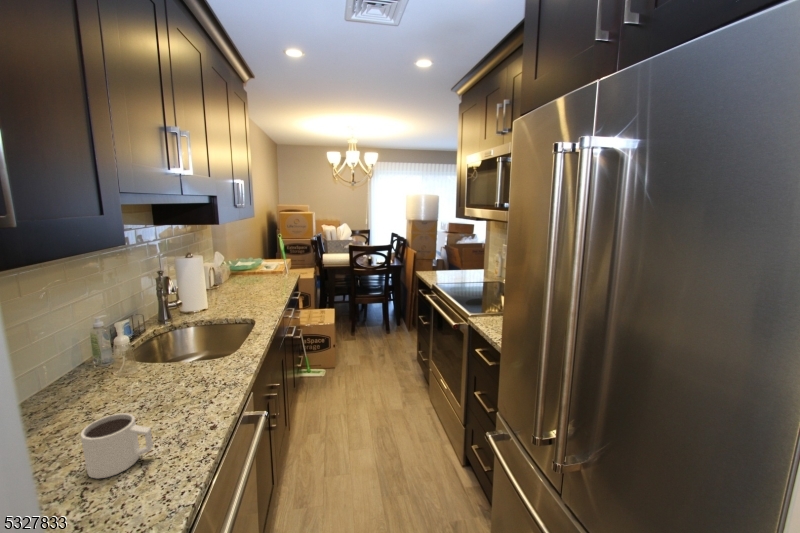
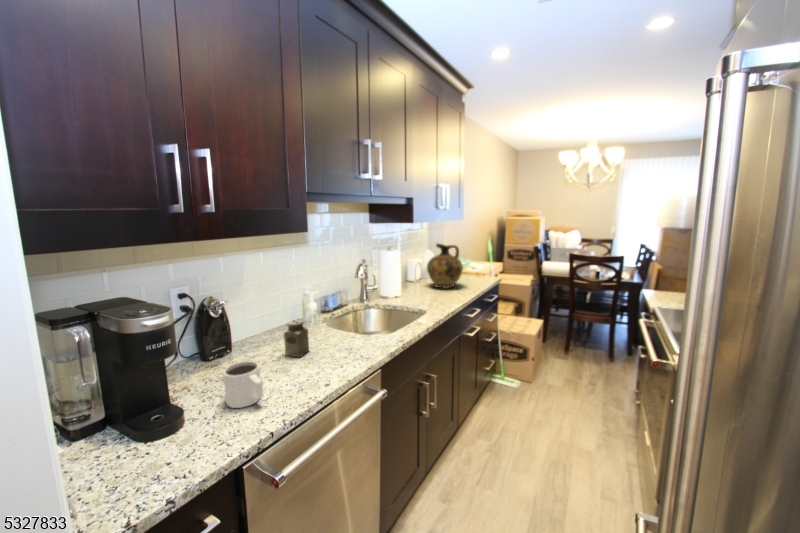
ceramic jug: none [228,244,269,293] -> present [427,244,463,288]
salt shaker: none [113,355,149,404] -> present [284,320,309,357]

